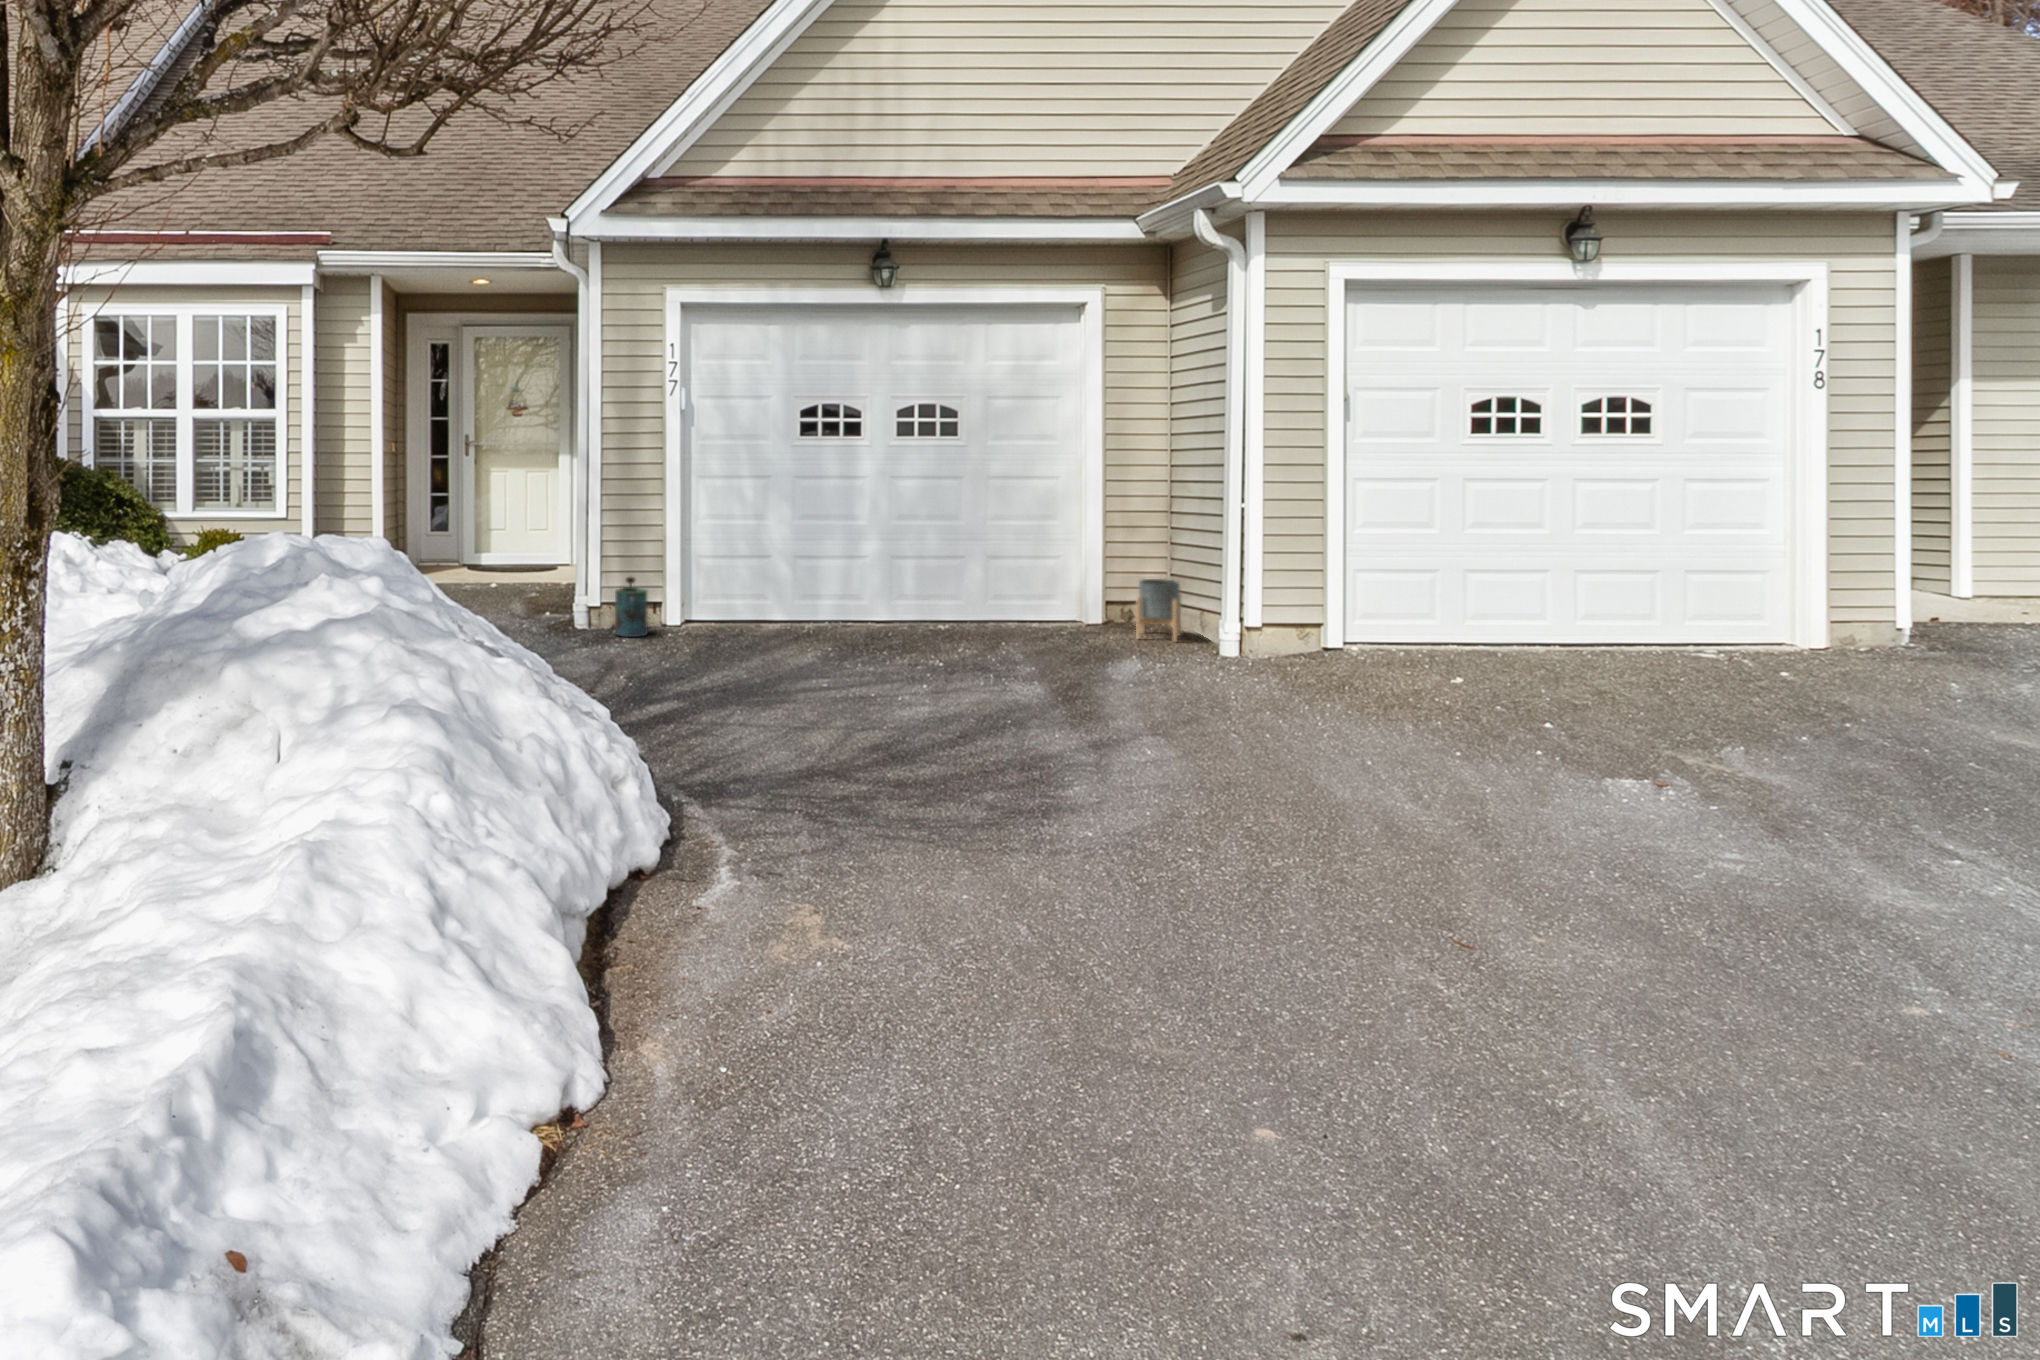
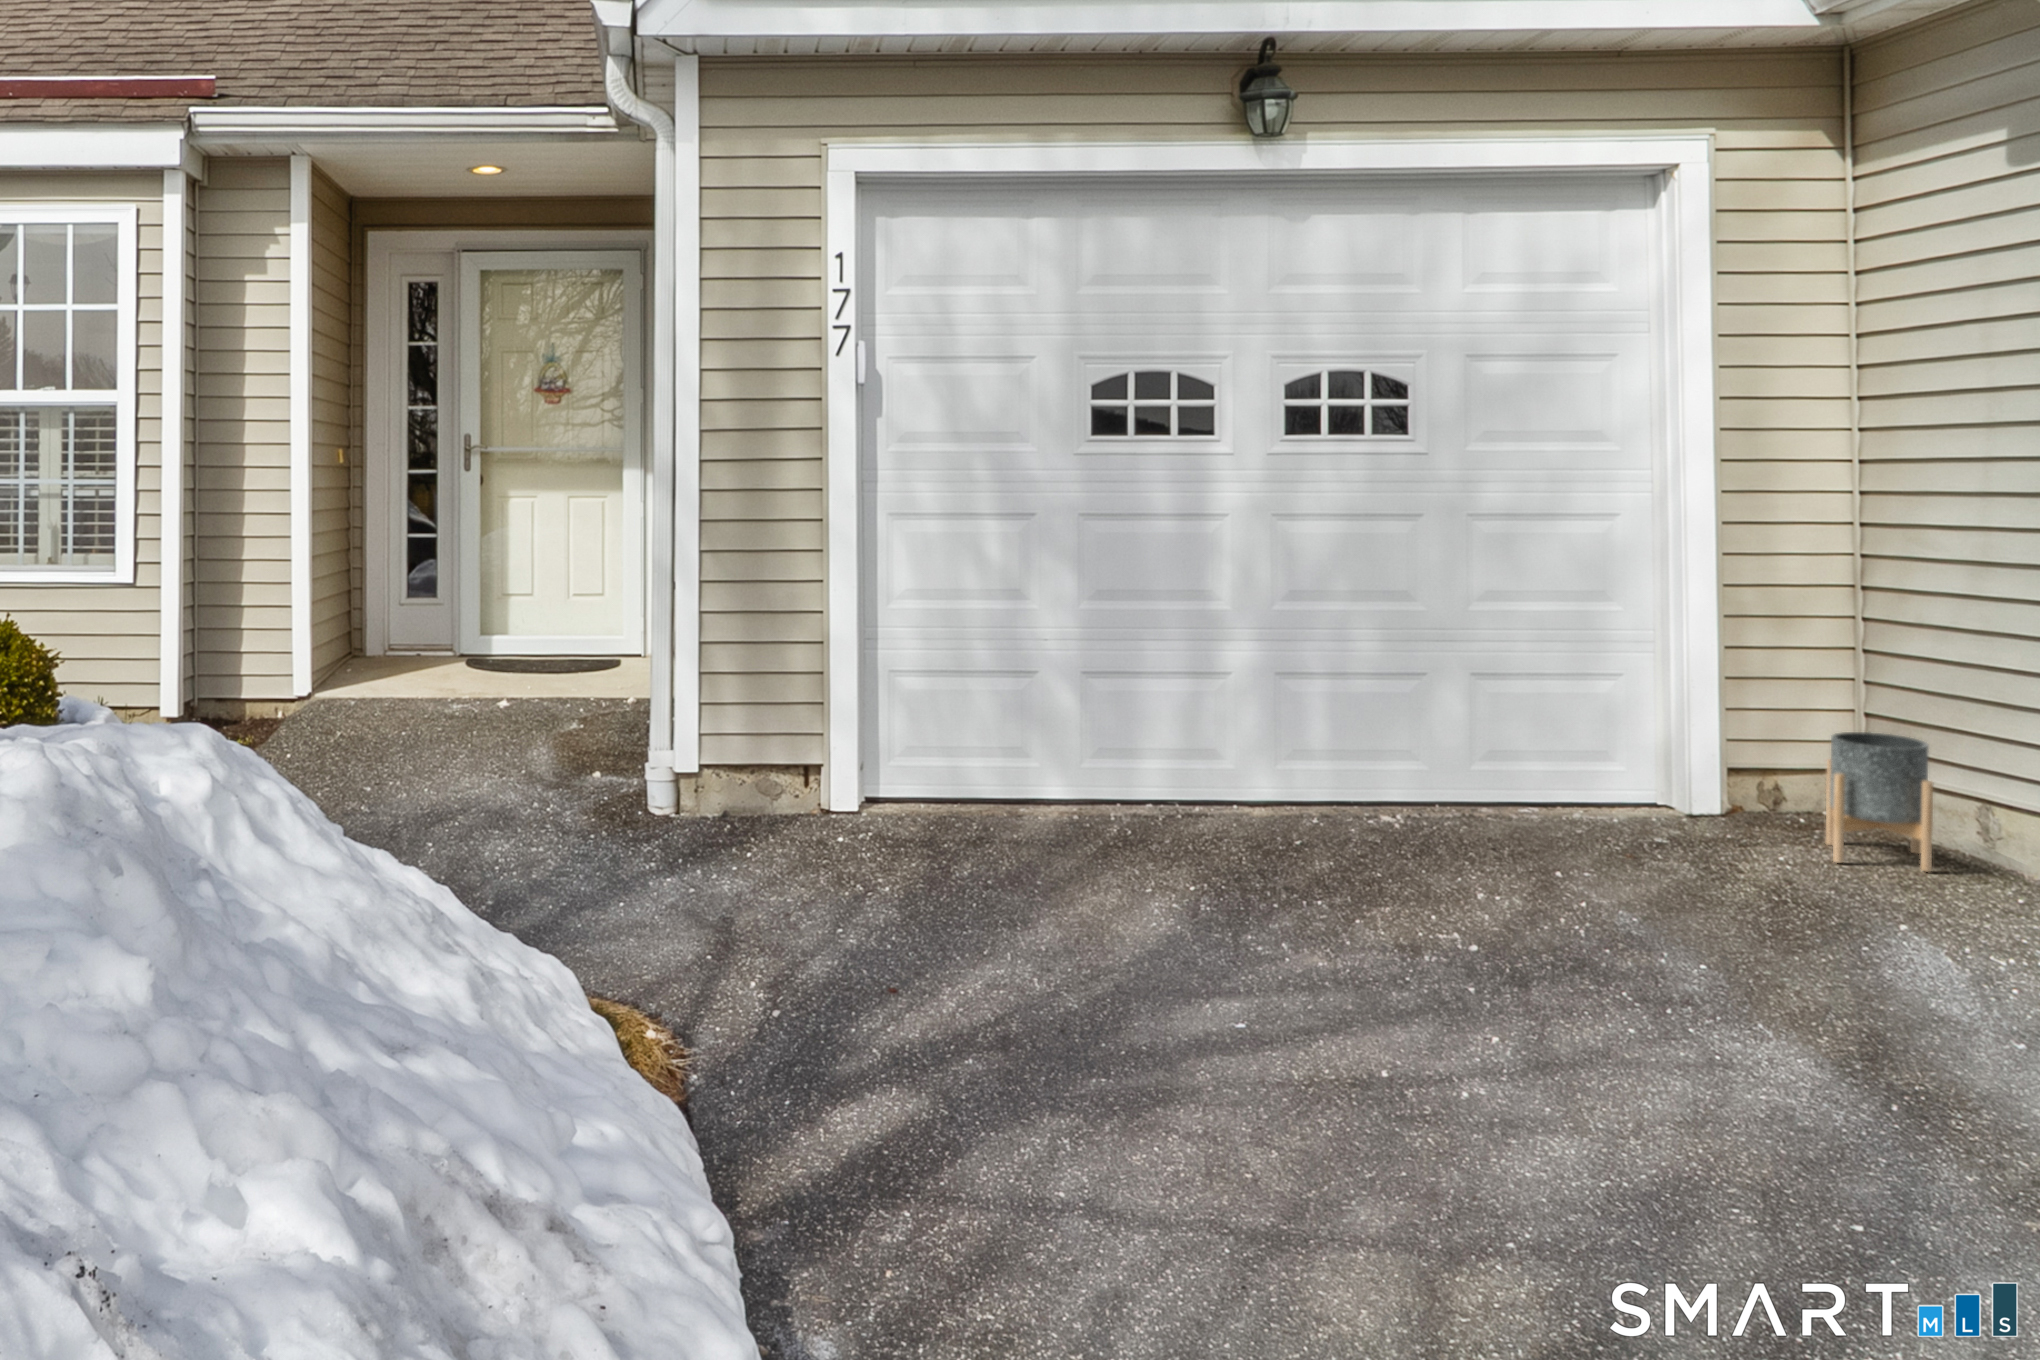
watering can: present [615,577,648,637] -> none [726,714,793,842]

